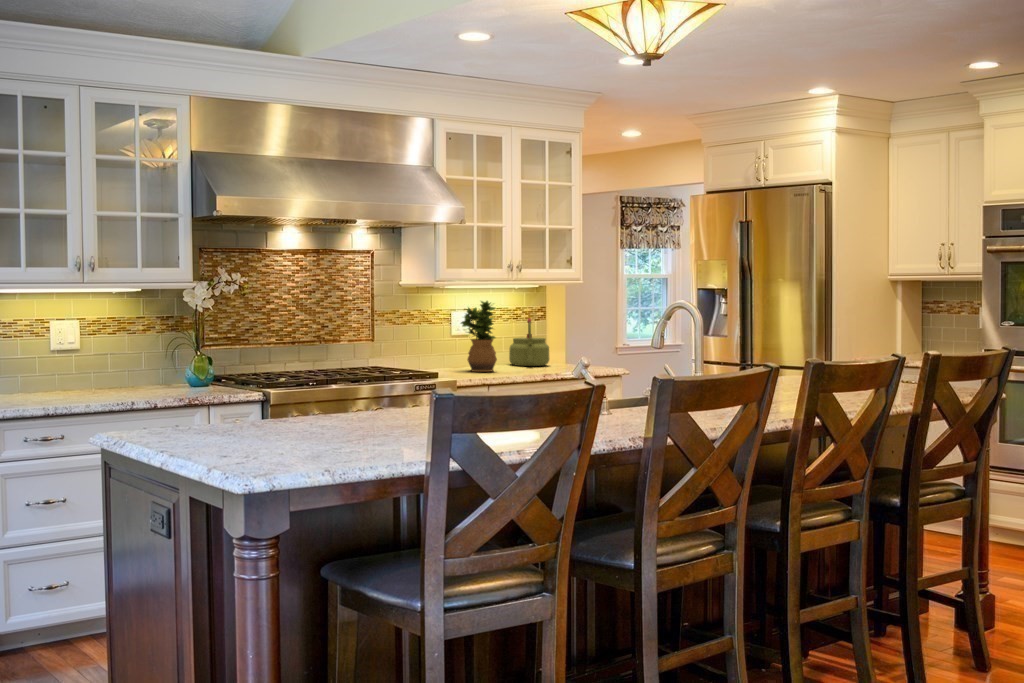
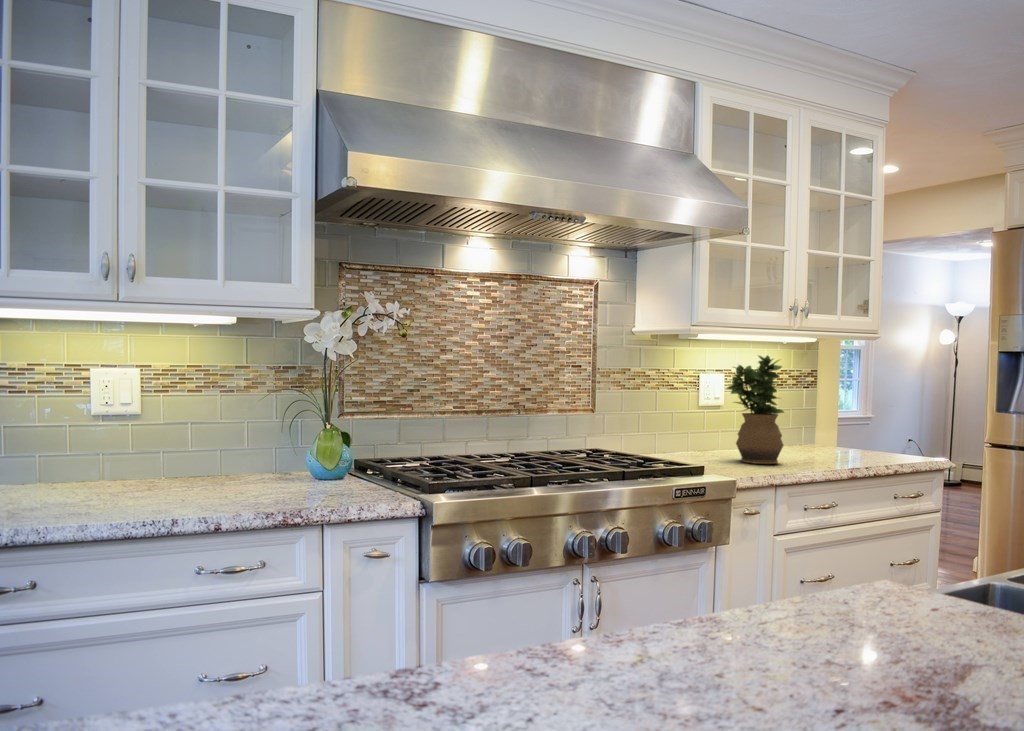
kettle: present [509,318,549,366] -> none [780,385,842,454]

